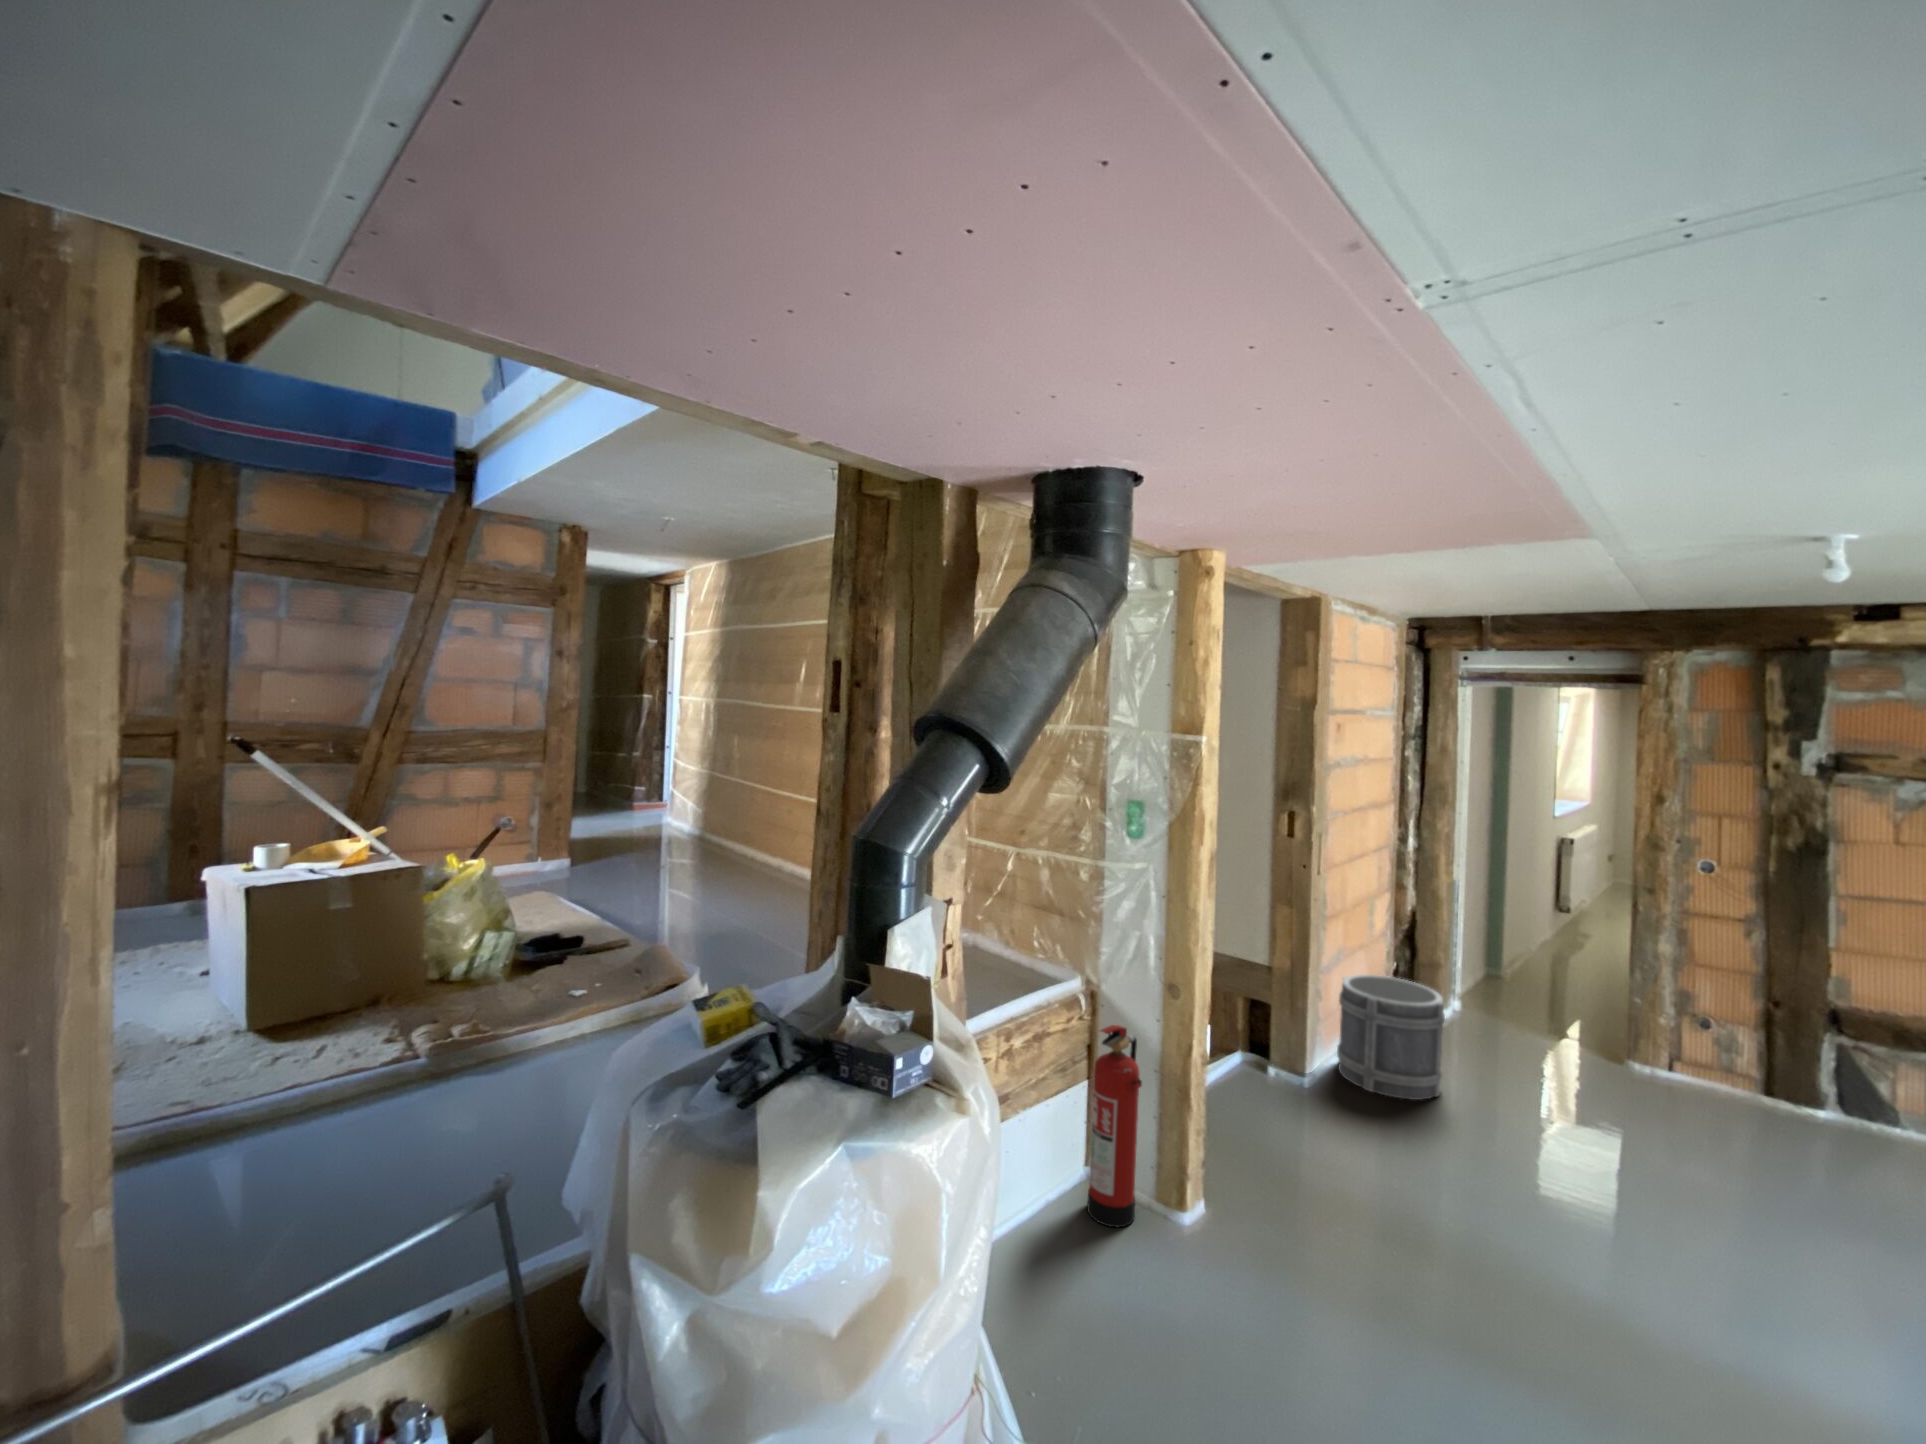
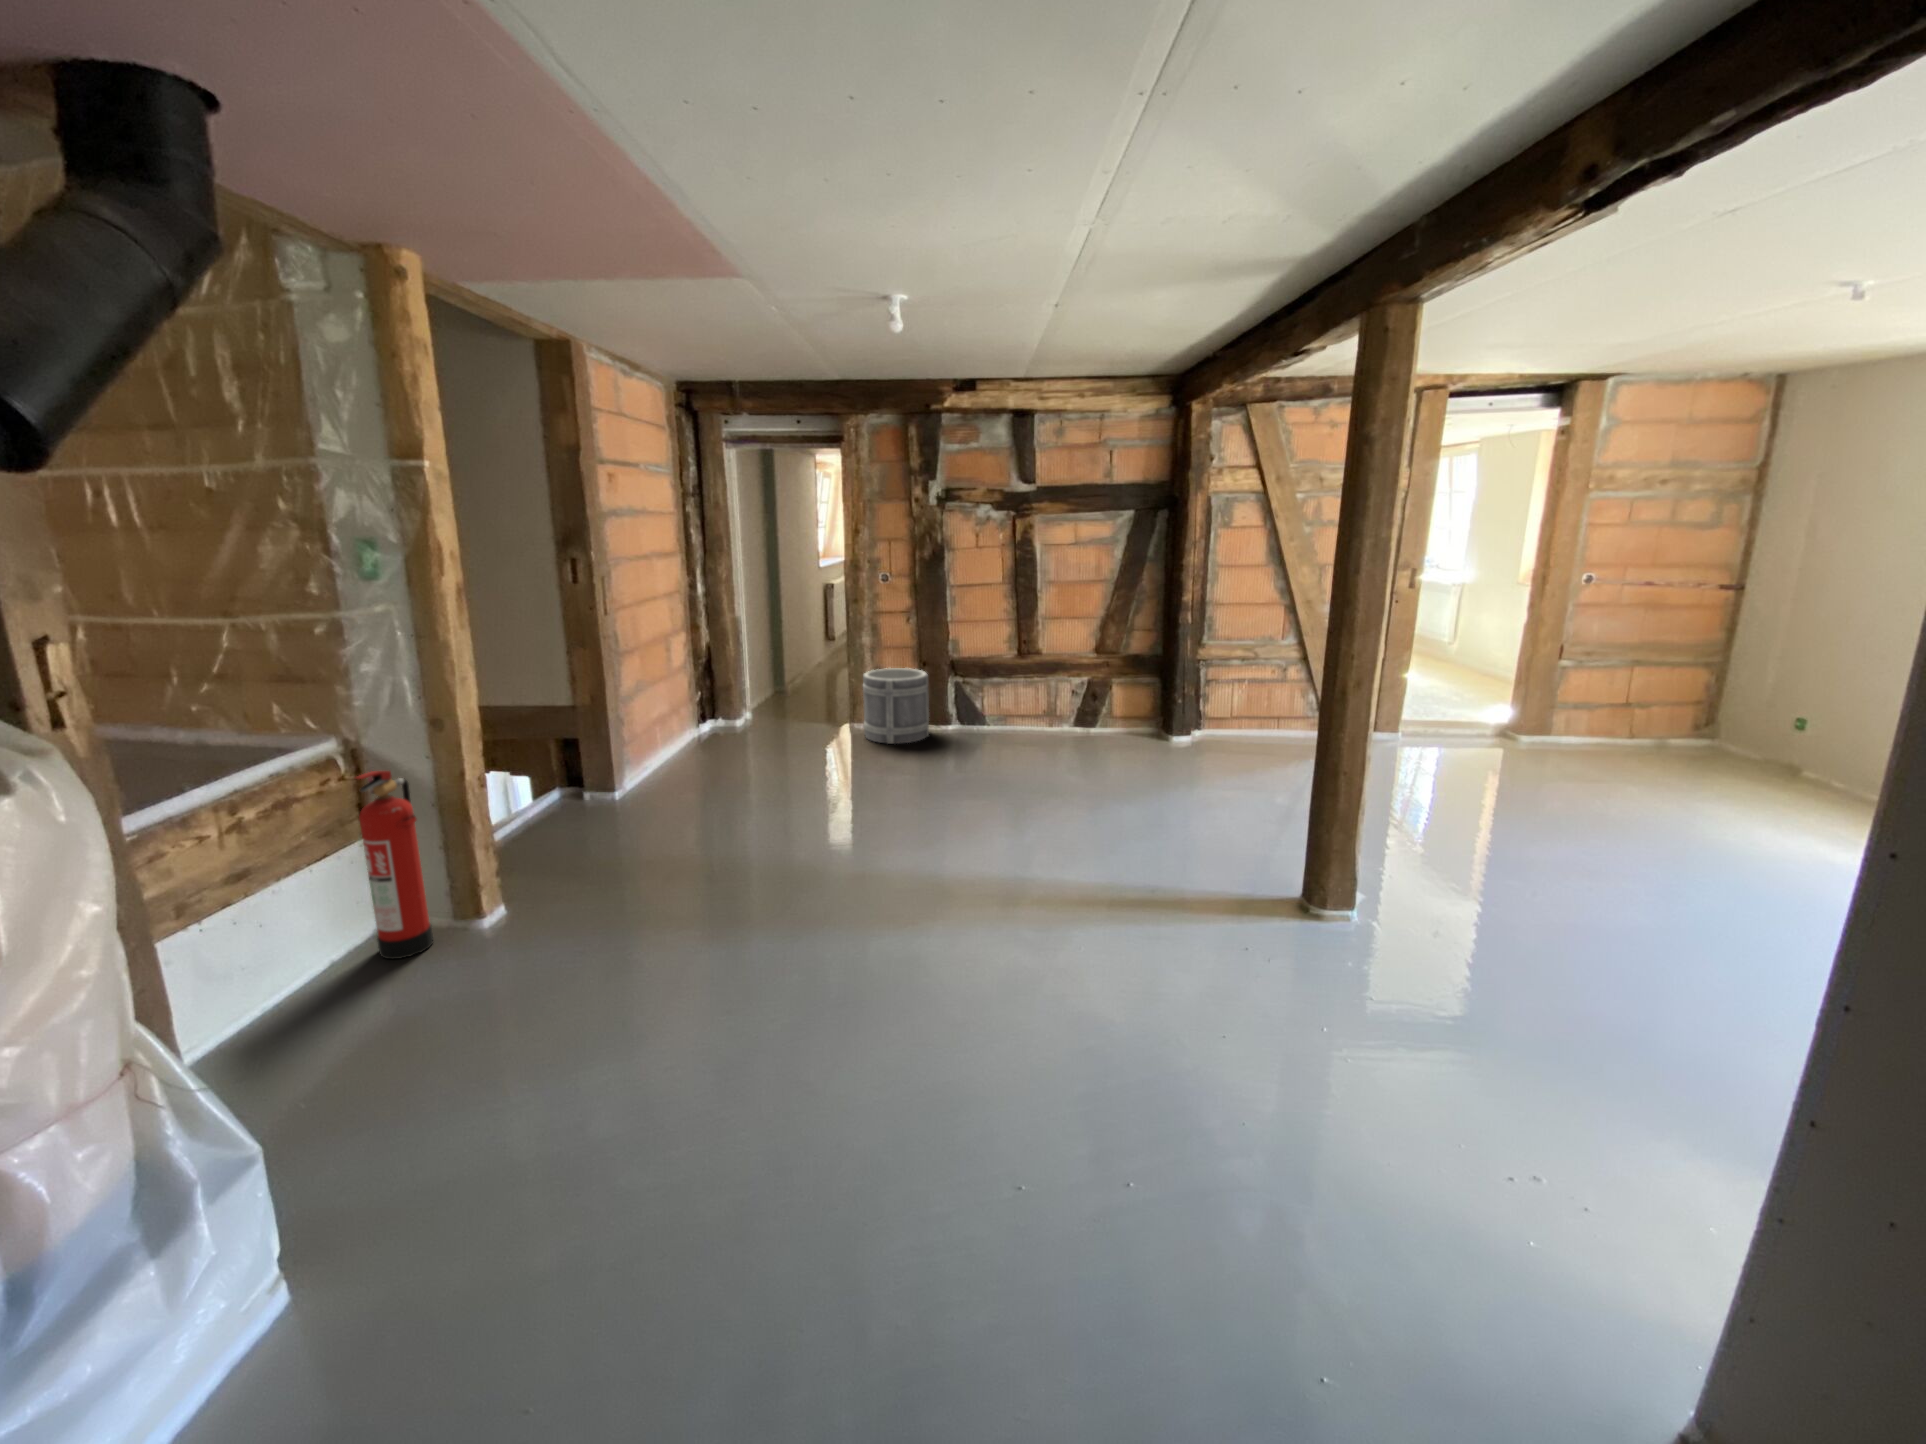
bucket: present [1337,975,1445,1100] -> present [863,668,929,744]

